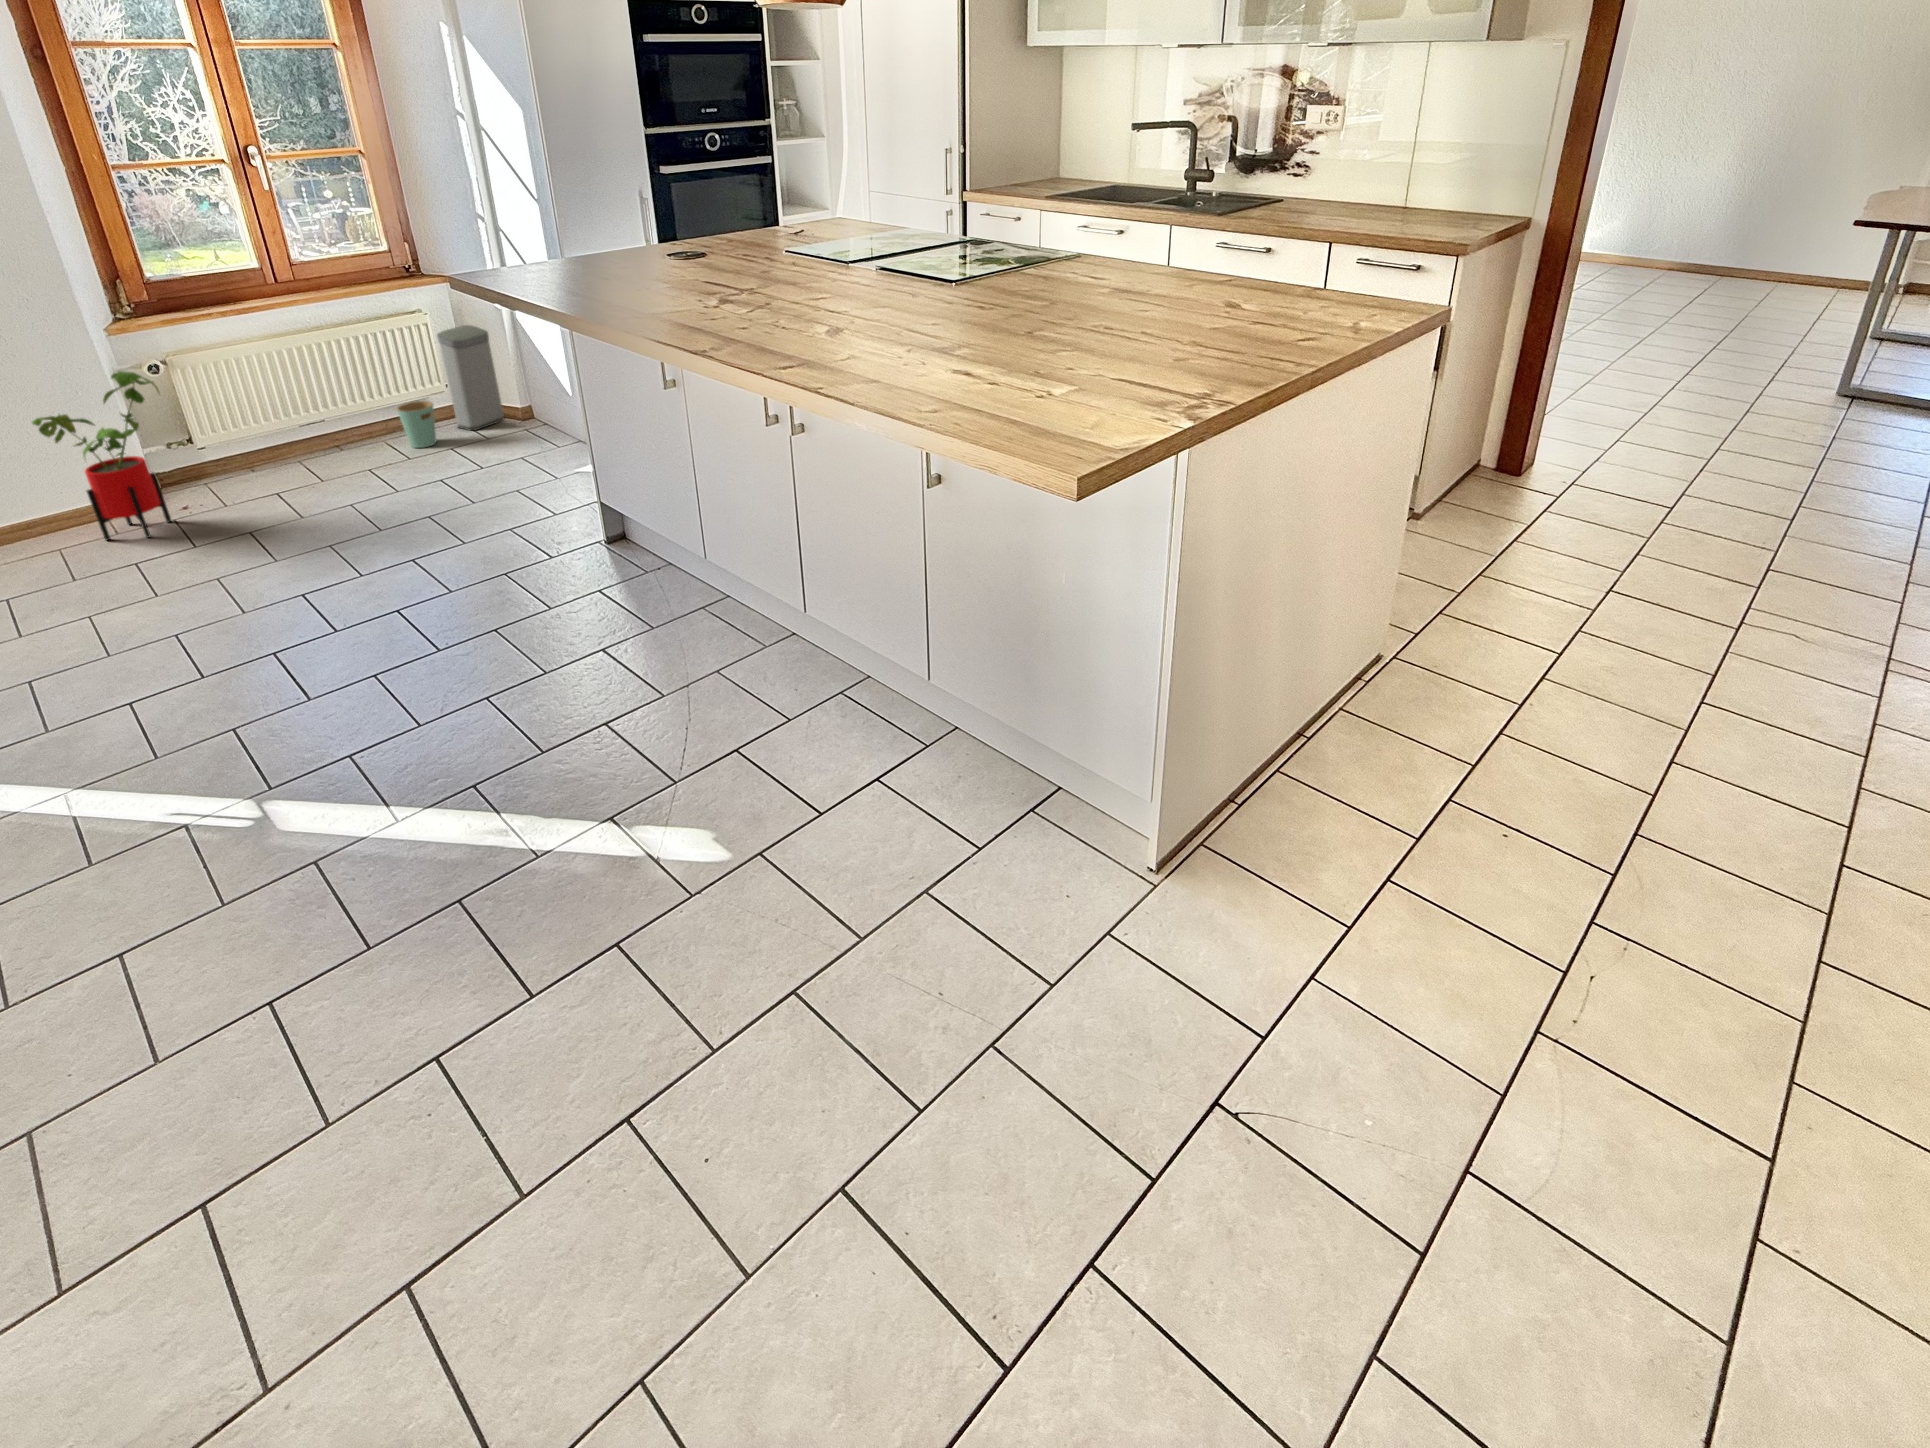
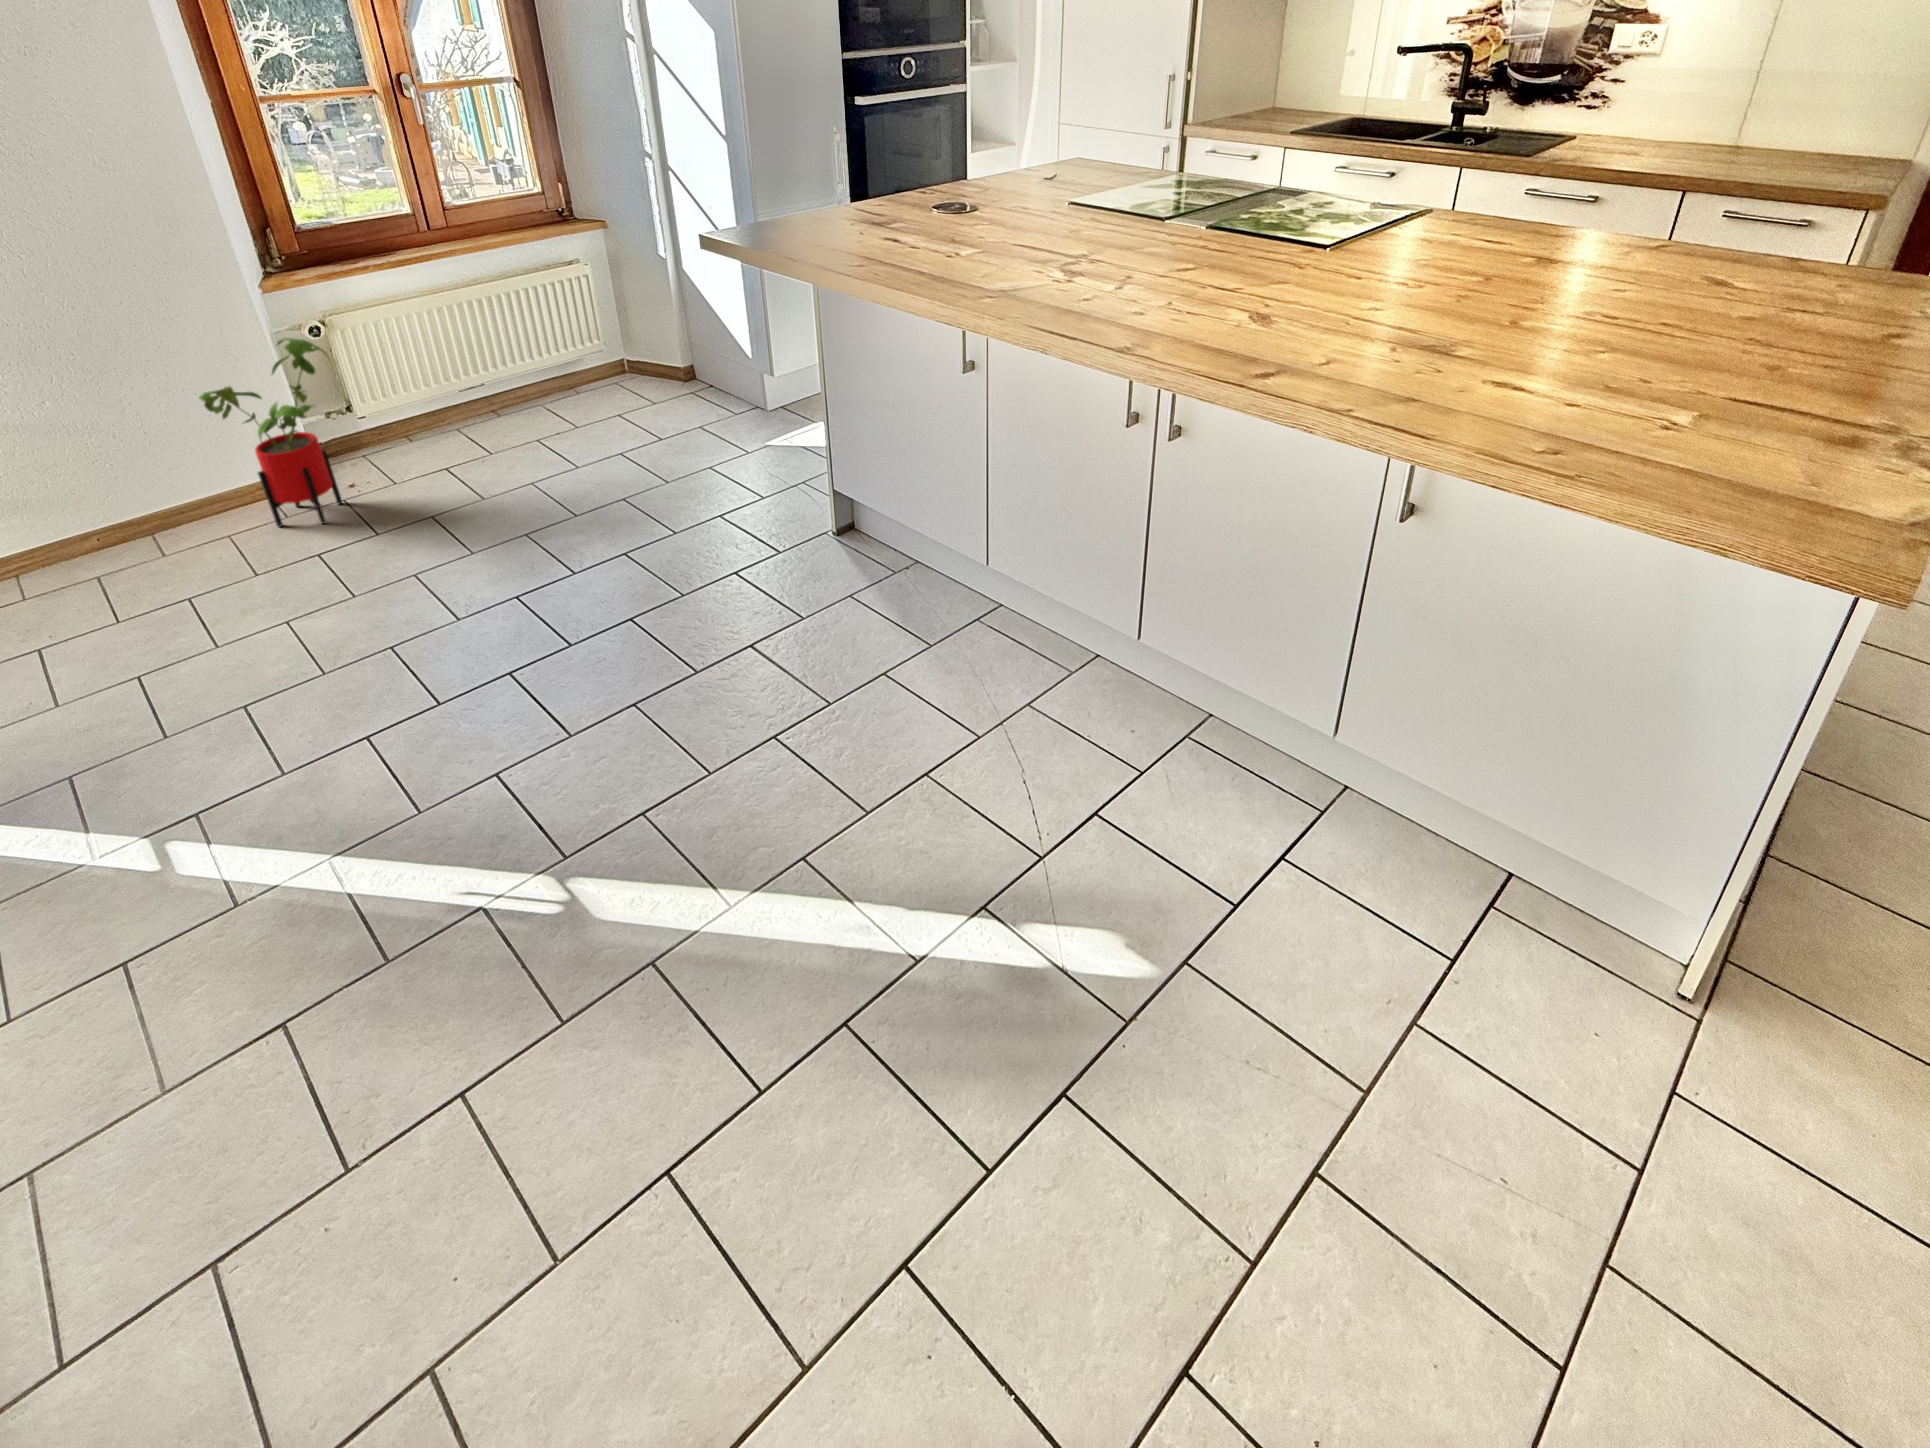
trash can: present [397,325,504,448] -> none [559,275,664,414]

